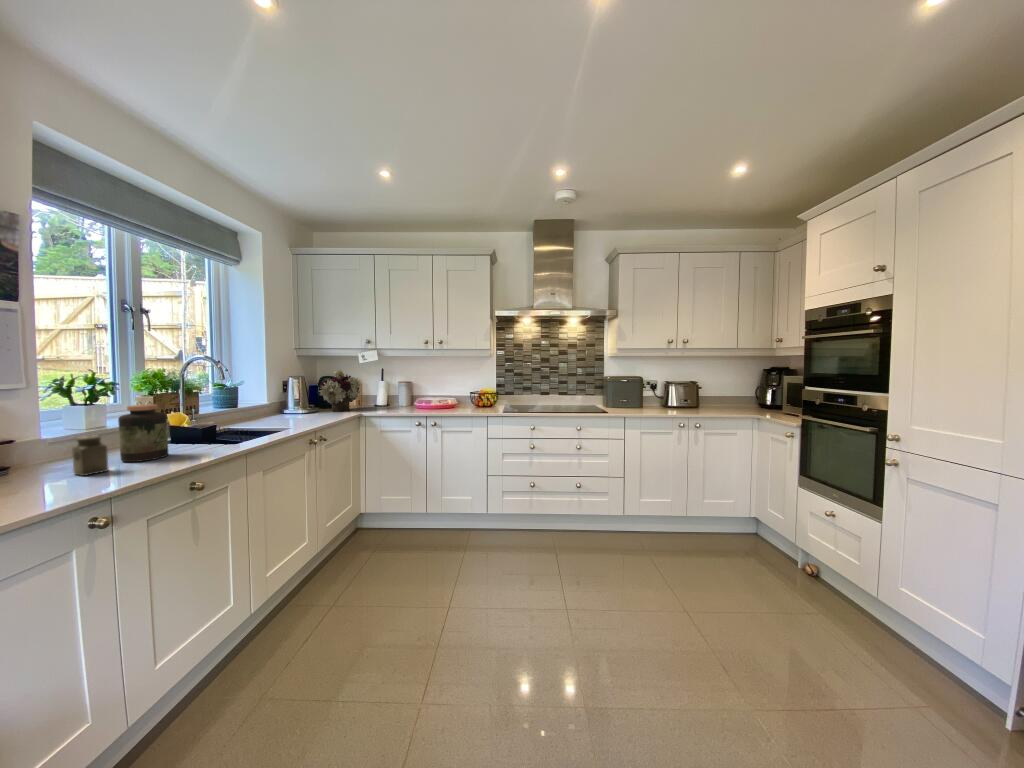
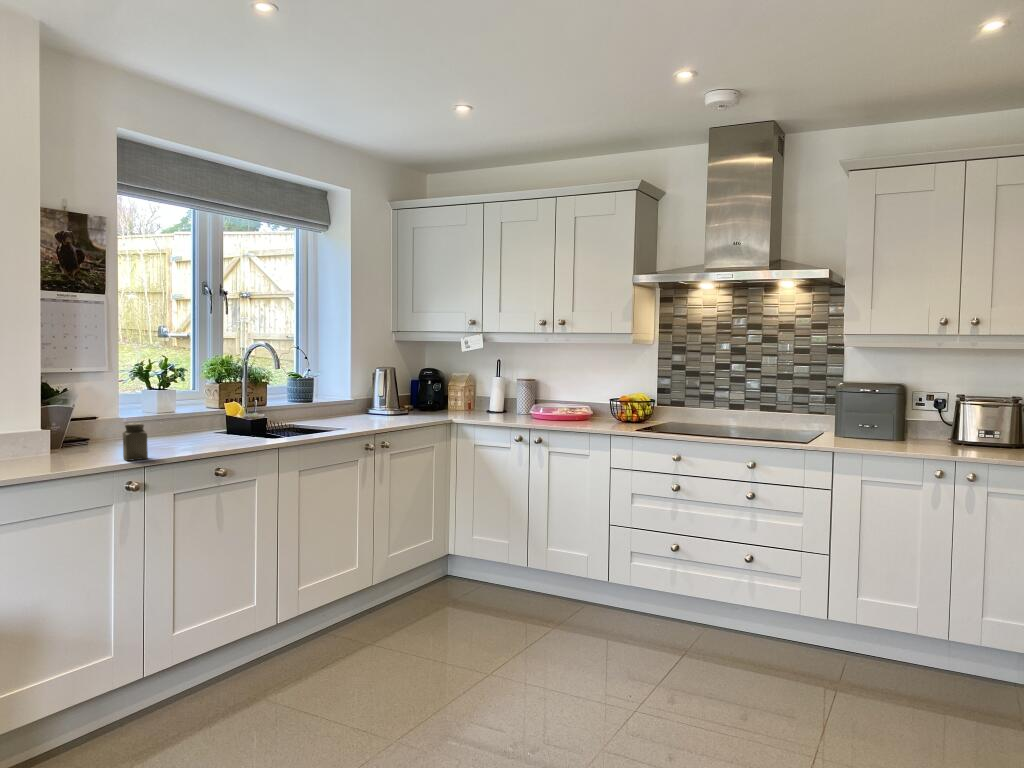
flower arrangement: present [319,369,360,411] -> none [405,359,460,415]
jar: present [118,404,168,462] -> none [166,395,207,453]

